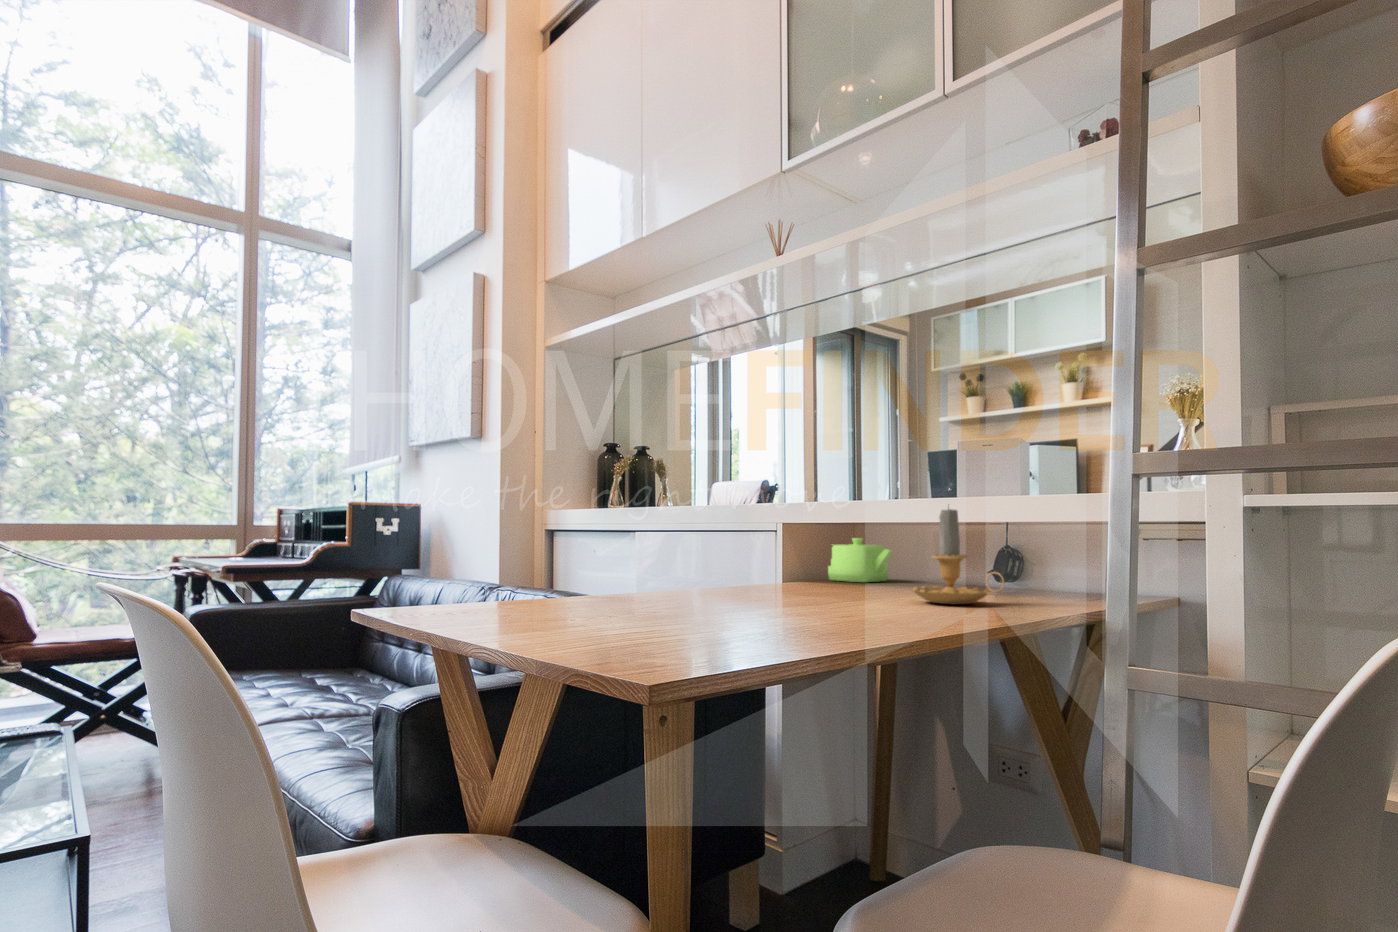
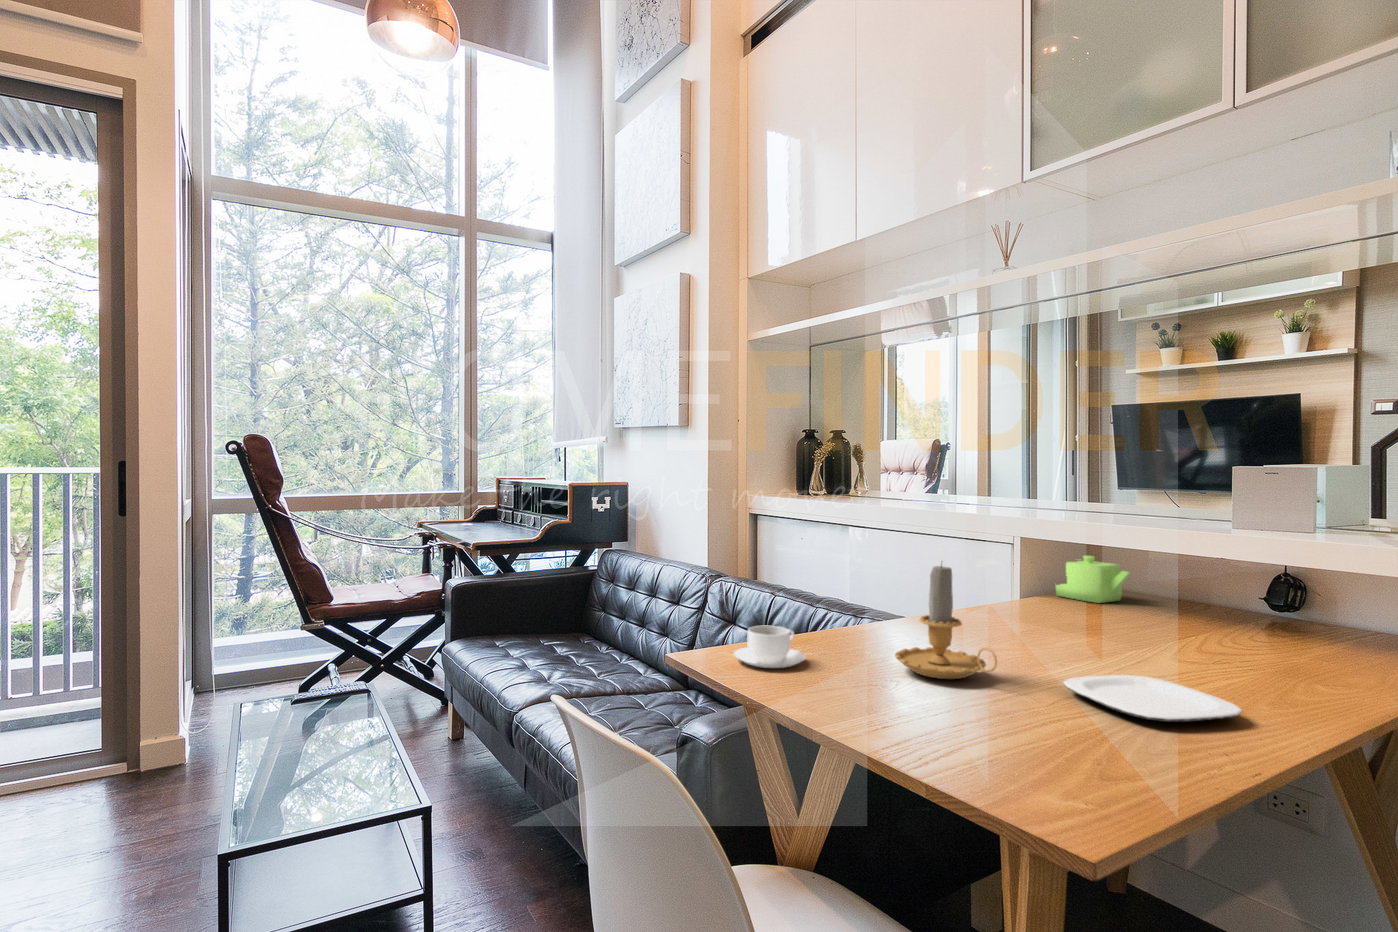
candle: present [912,509,1005,604] -> present [895,565,997,679]
coffee cup: none [421,577,502,615] -> present [734,626,805,668]
plate: none [749,604,898,627] -> present [1063,675,1242,722]

